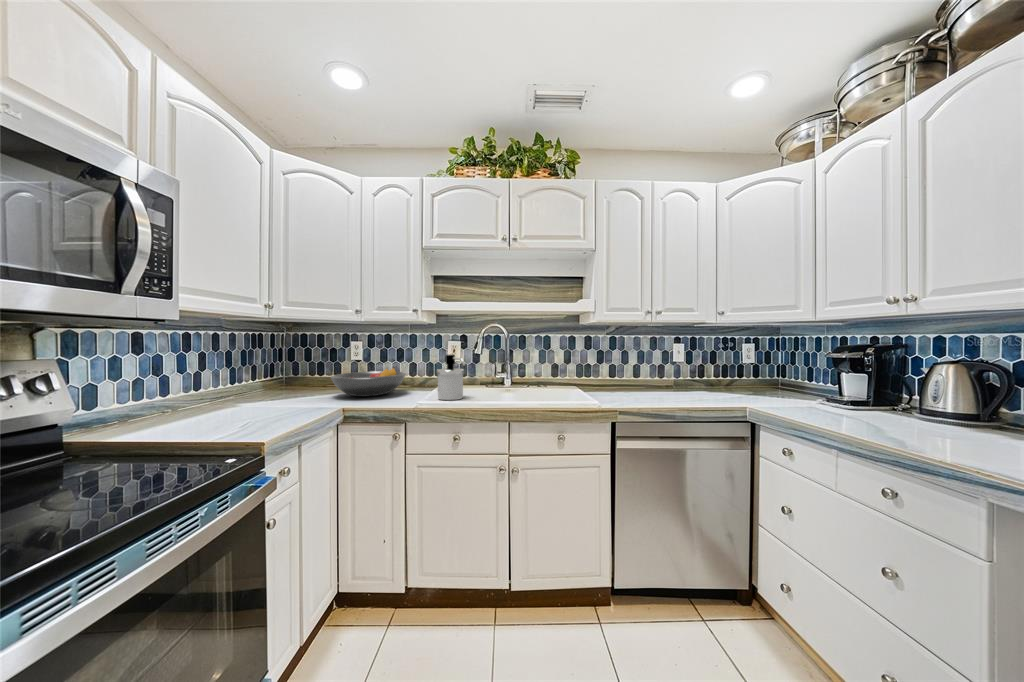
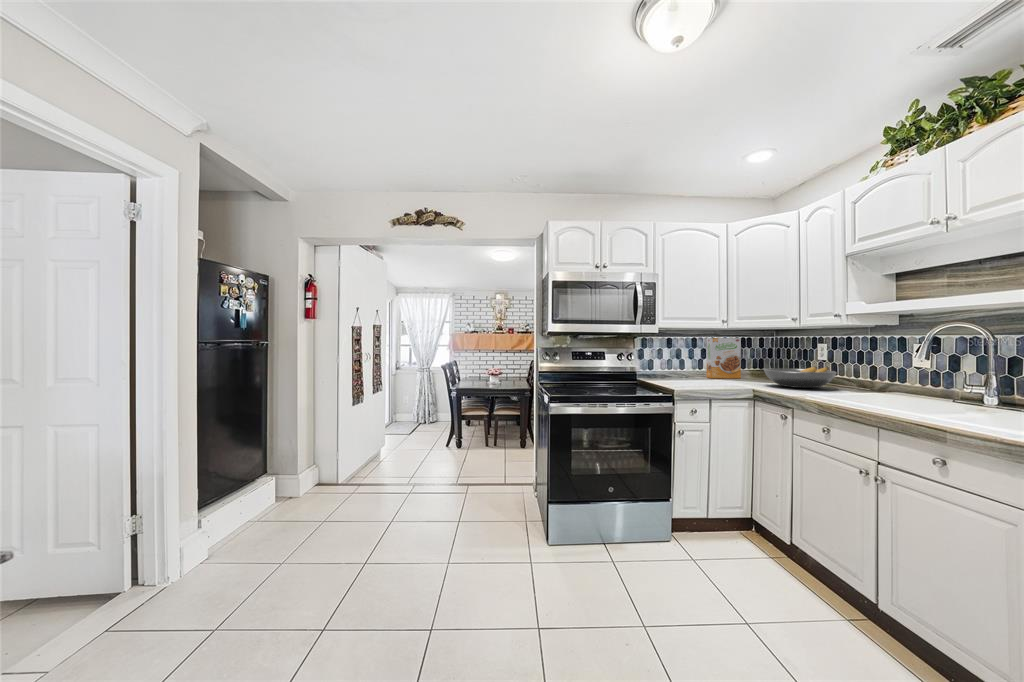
cereal box: none [211,335,263,402] -> present [707,338,741,378]
soap dispenser: present [437,354,465,400] -> none [832,356,866,399]

